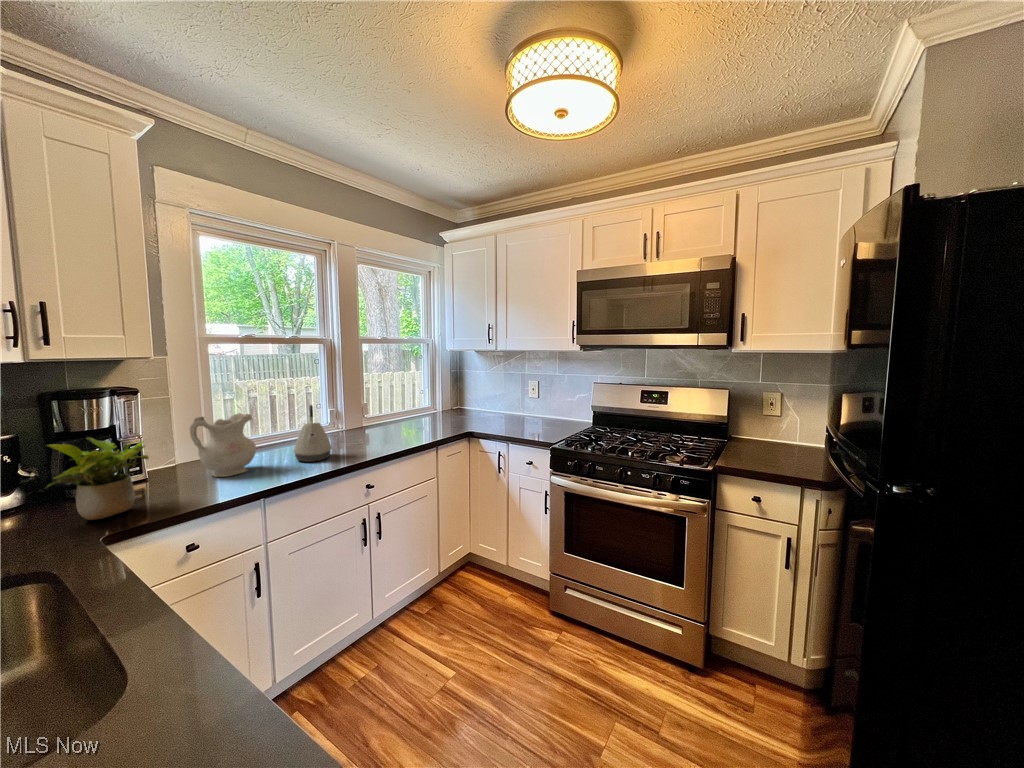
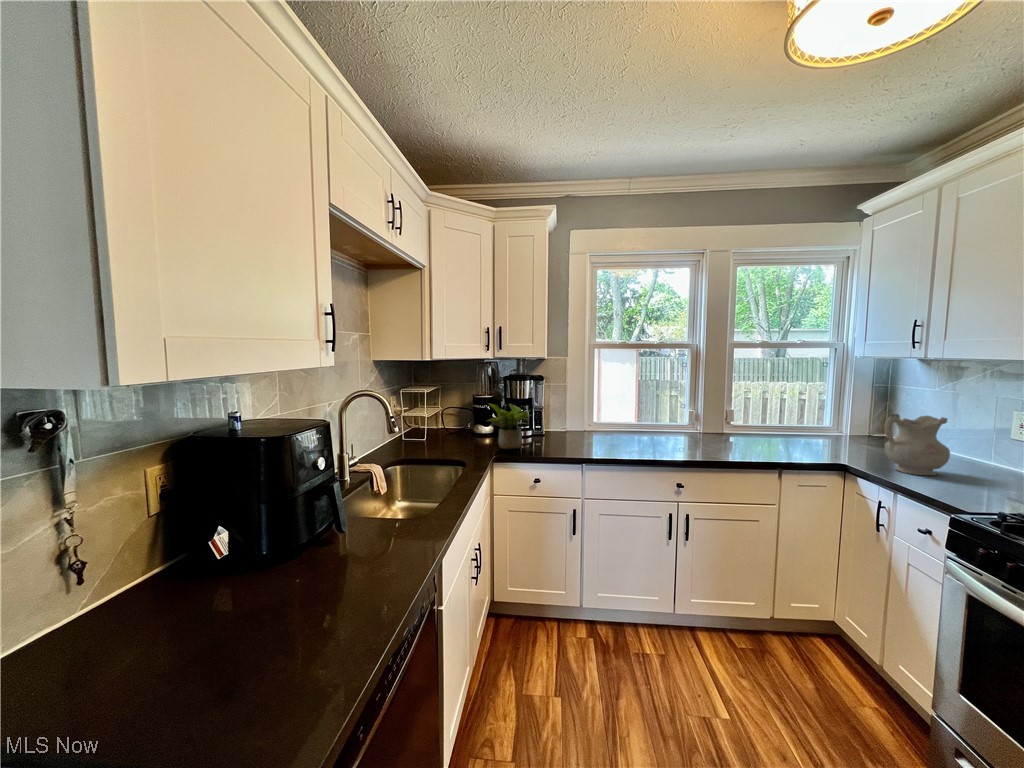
kettle: present [294,405,332,462] -> none [627,402,658,451]
ceramic pitcher: present [190,413,256,477] -> present [884,414,950,475]

